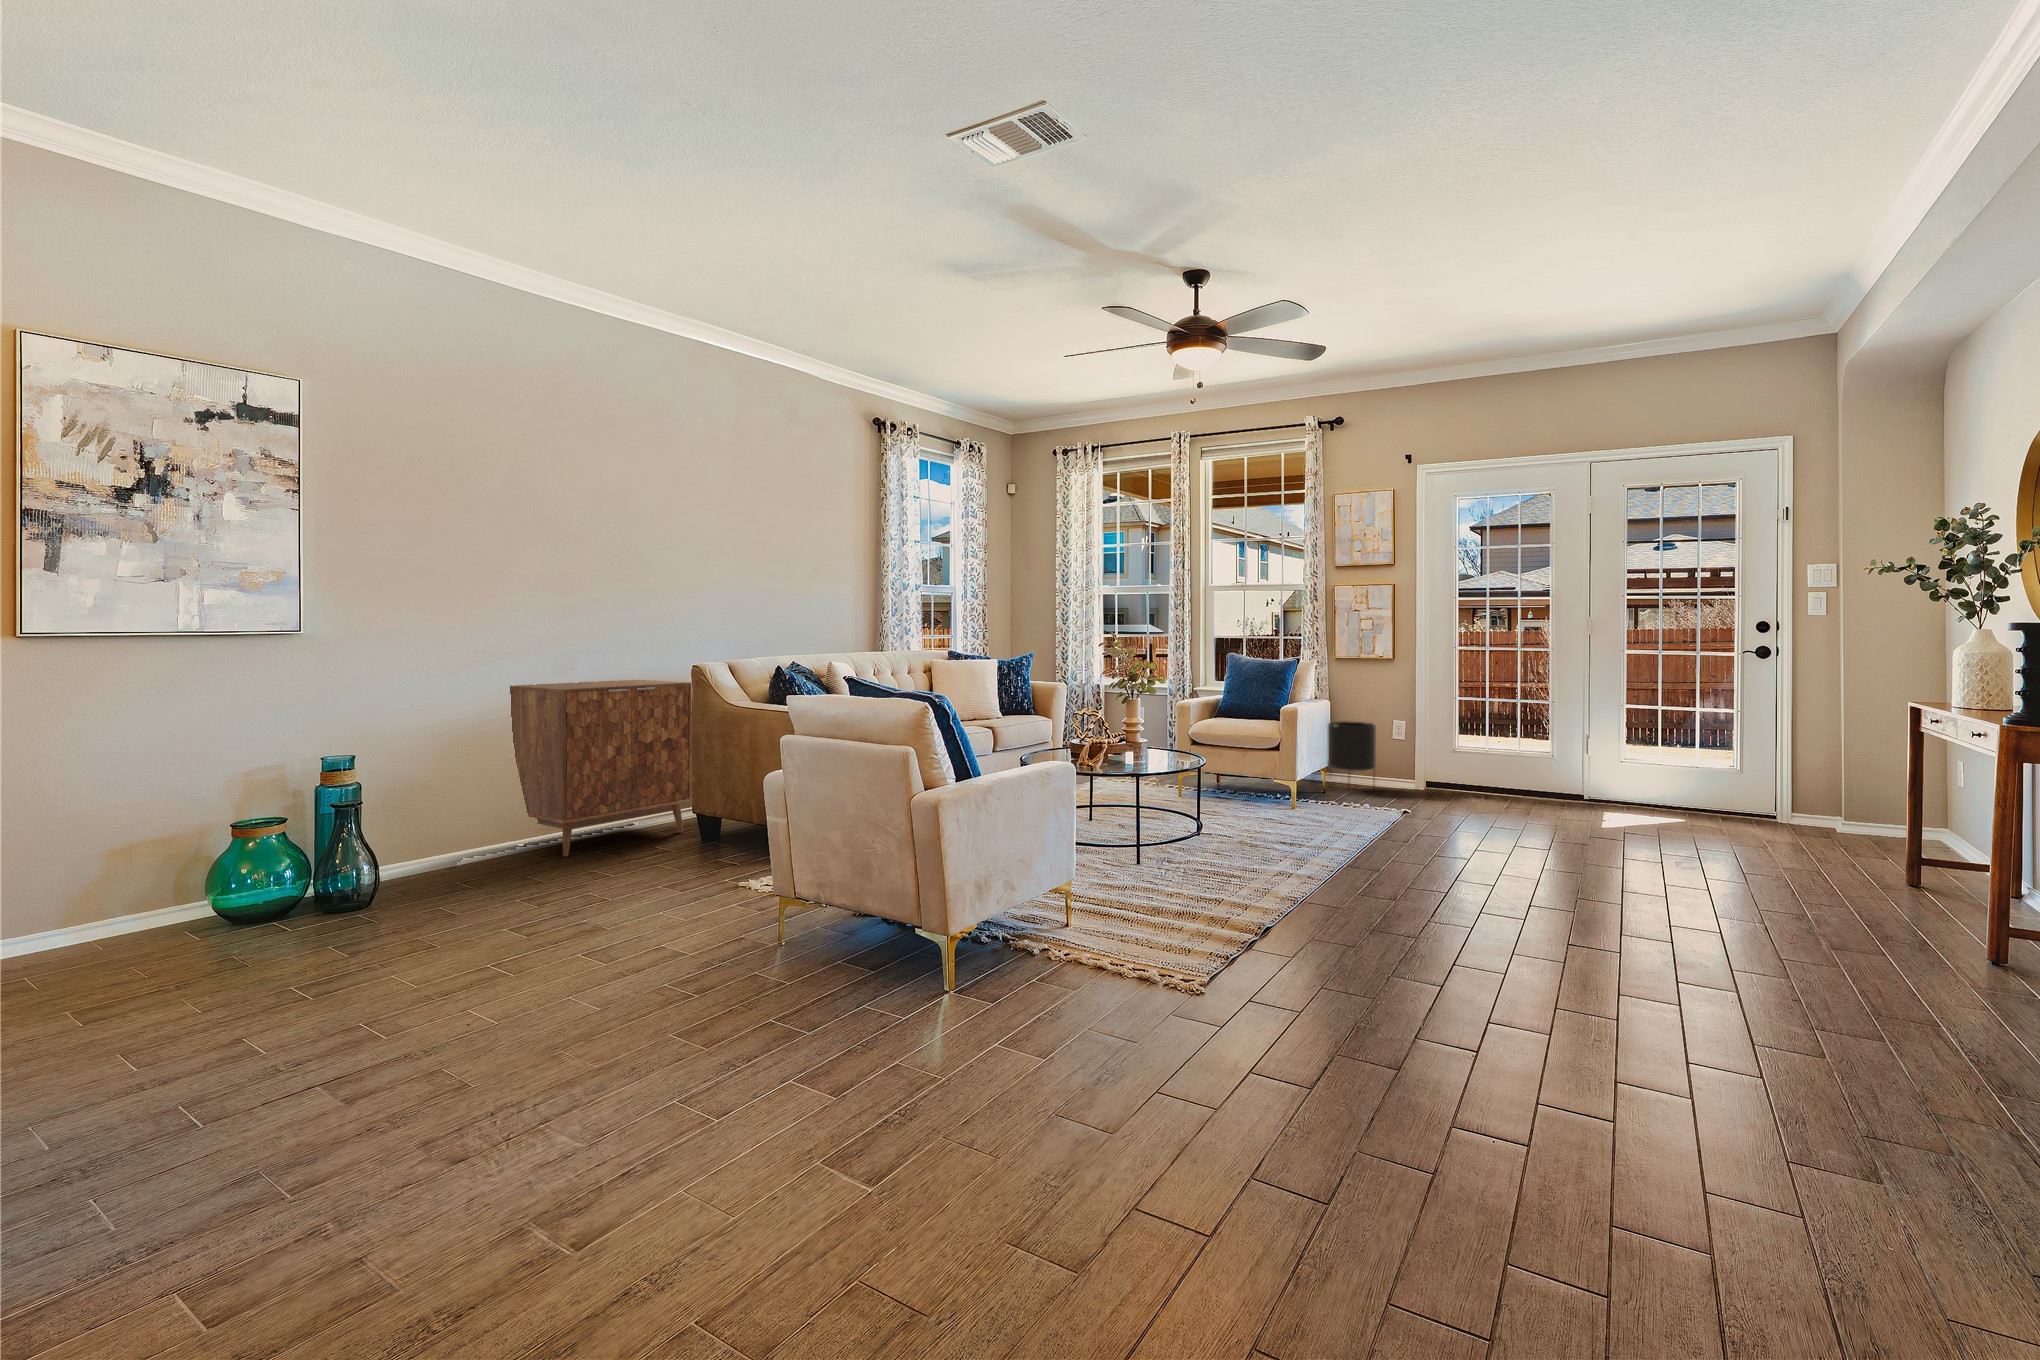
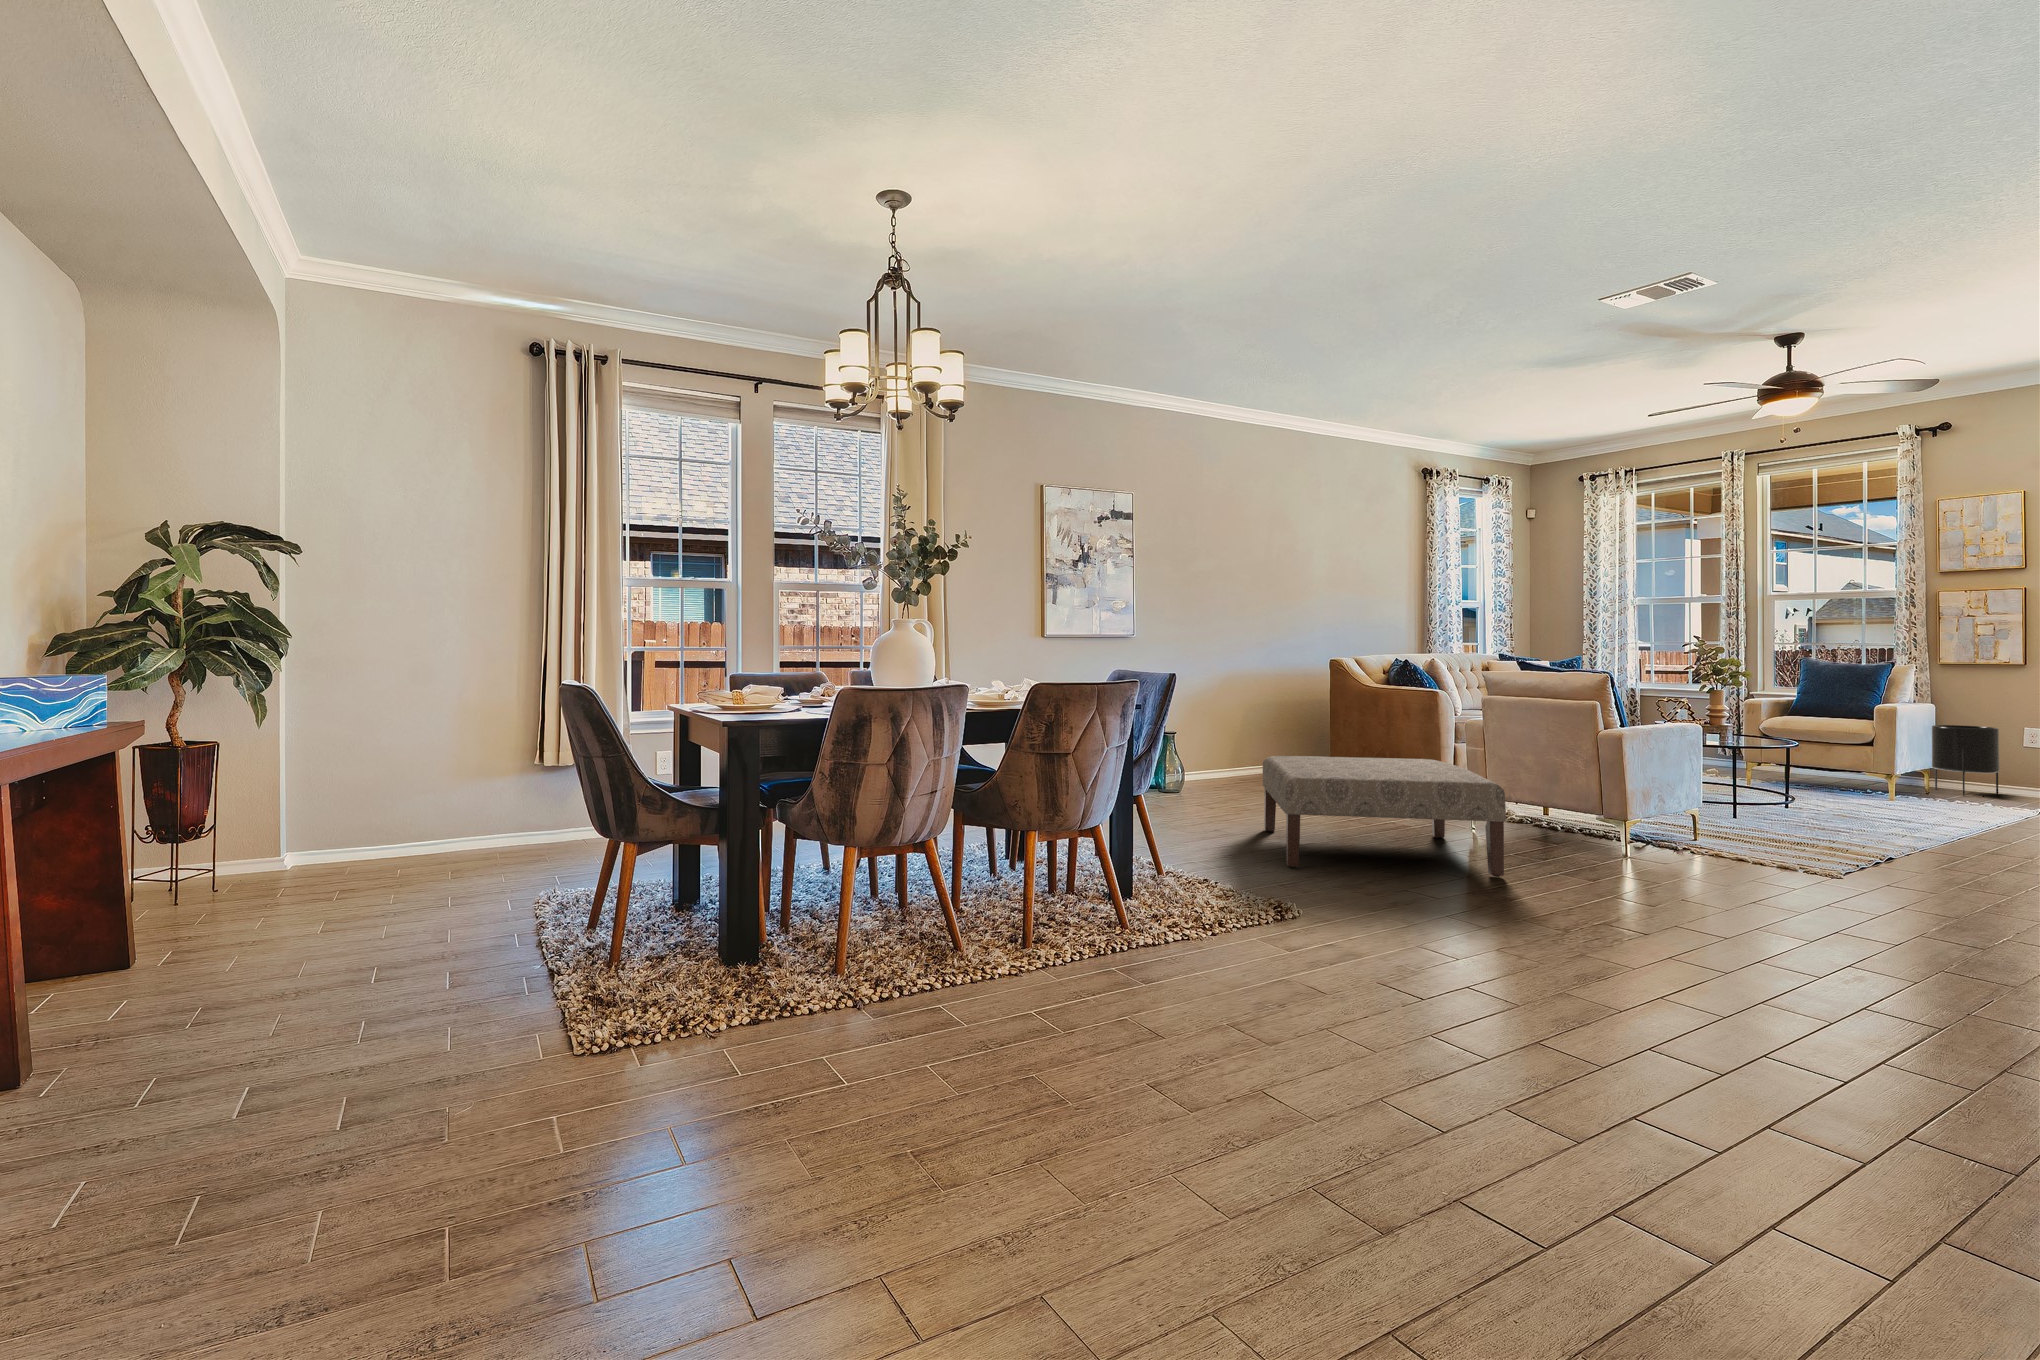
cabinet: present [510,680,692,856] -> none [1218,672,1331,784]
ottoman: none [122,850,687,1189] -> present [1263,756,1506,877]

